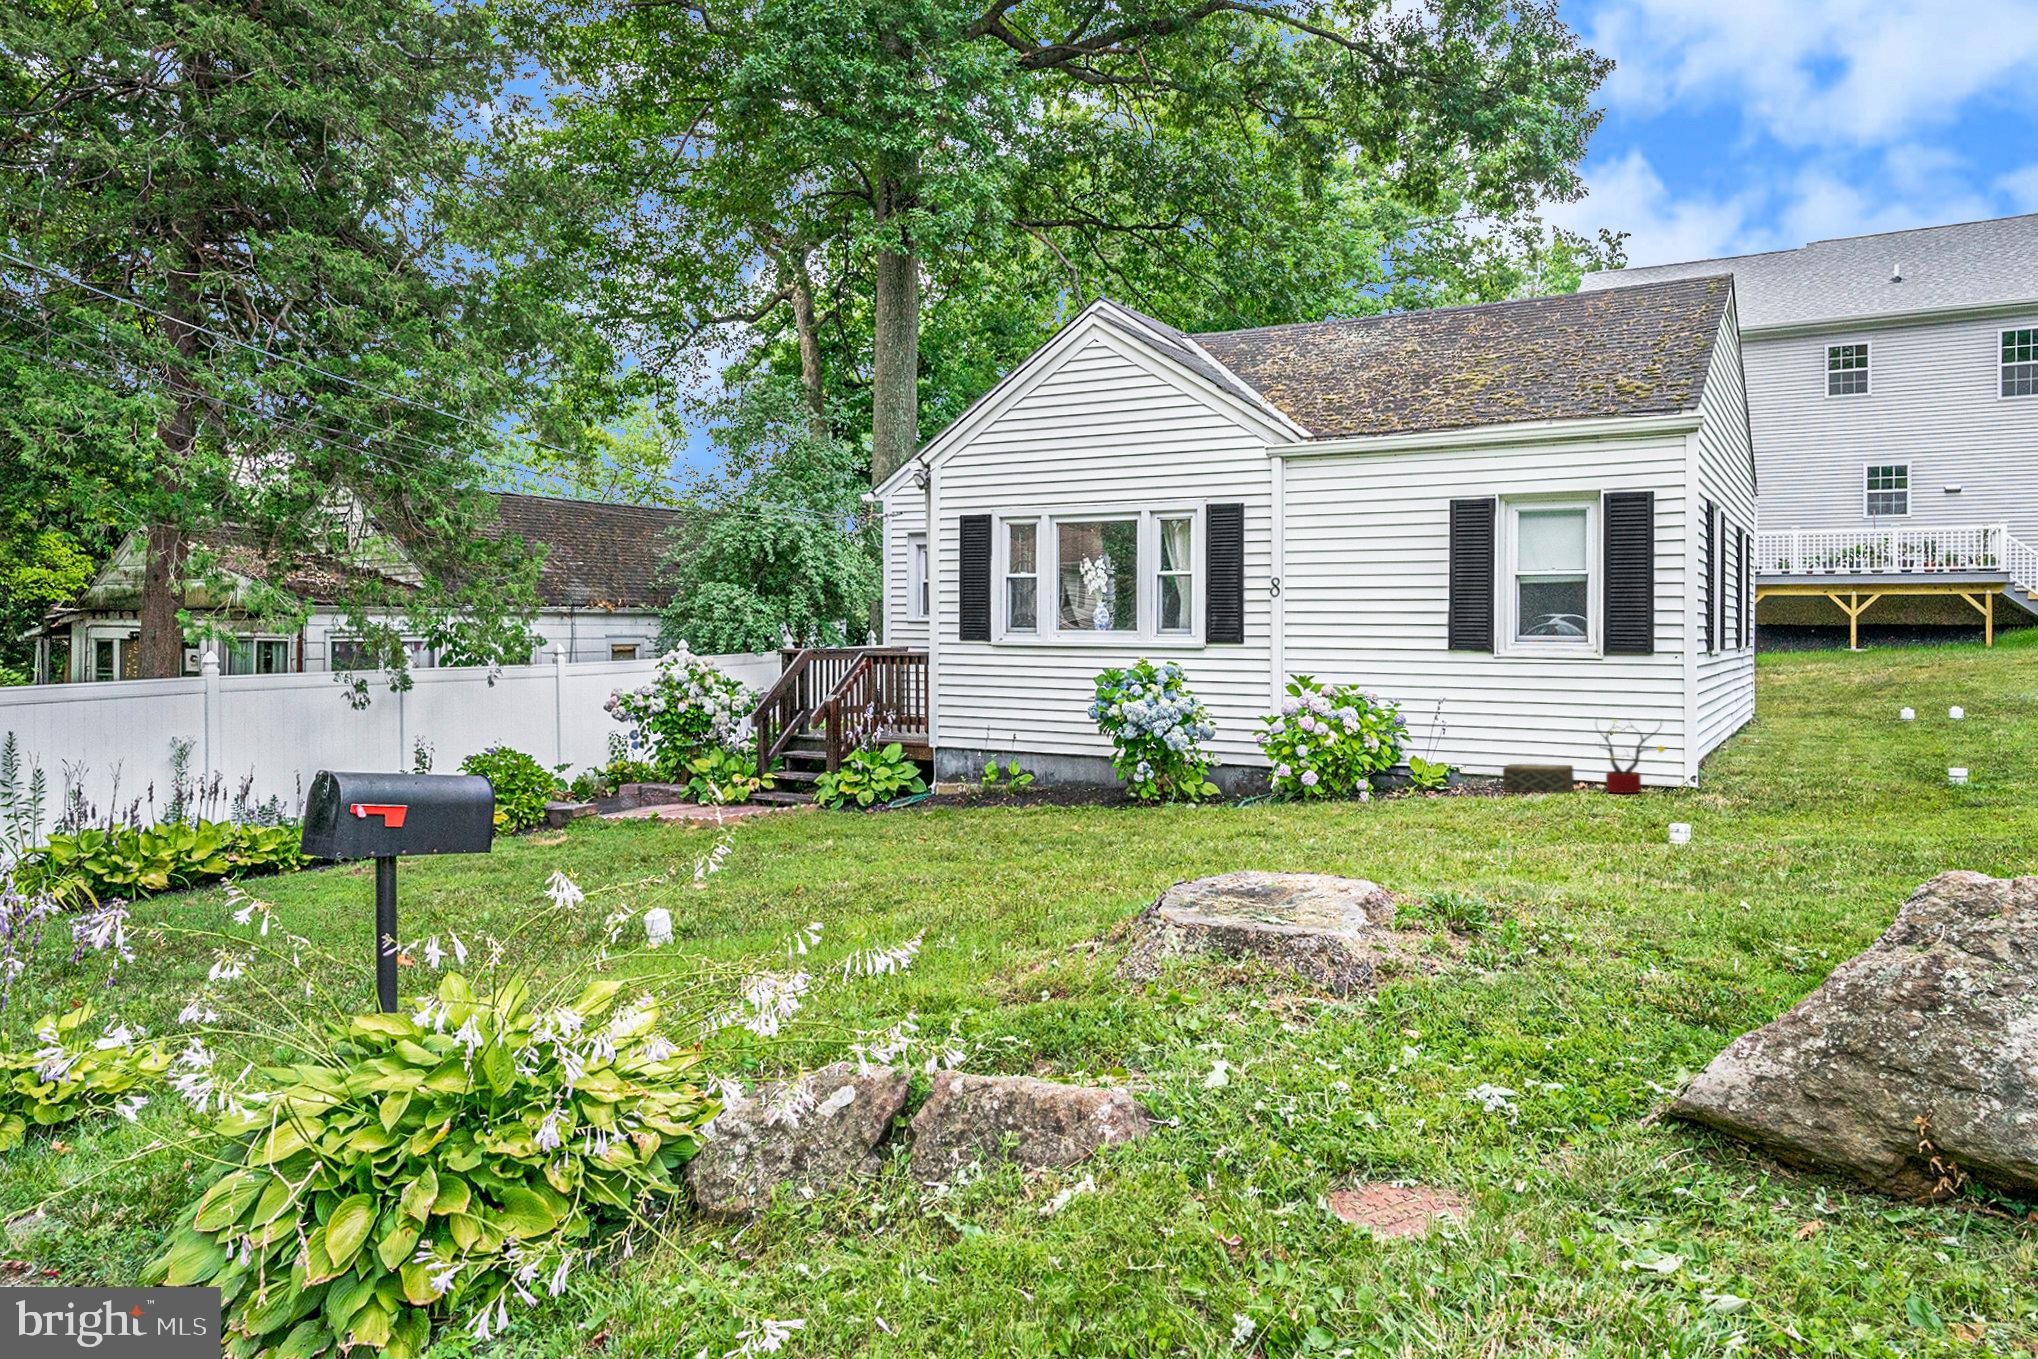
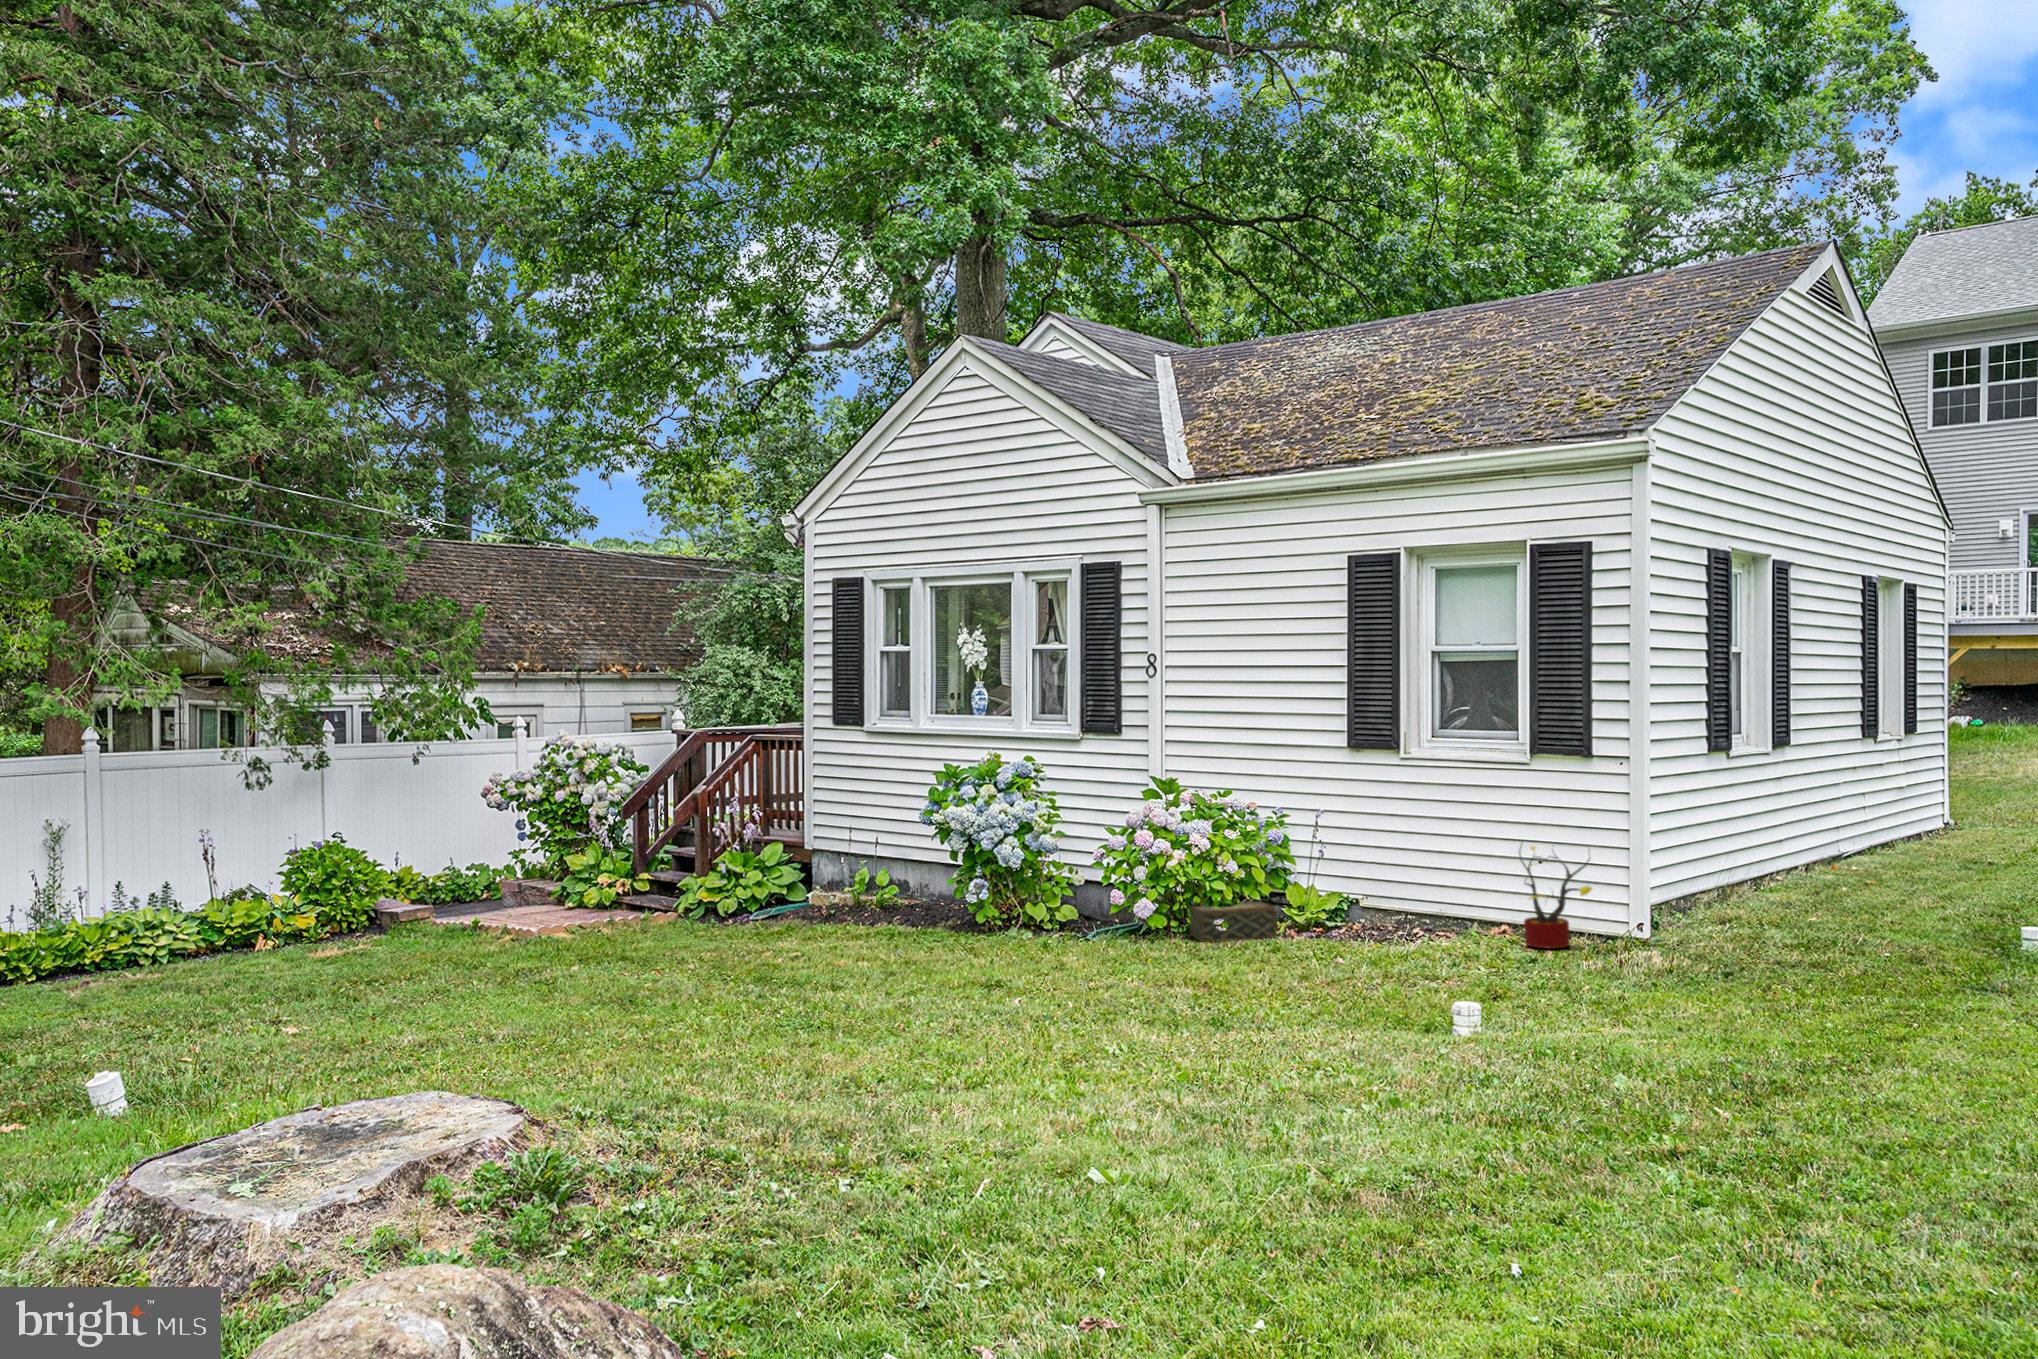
woven basket: present [1503,764,1574,793] -> present [1190,901,1276,942]

